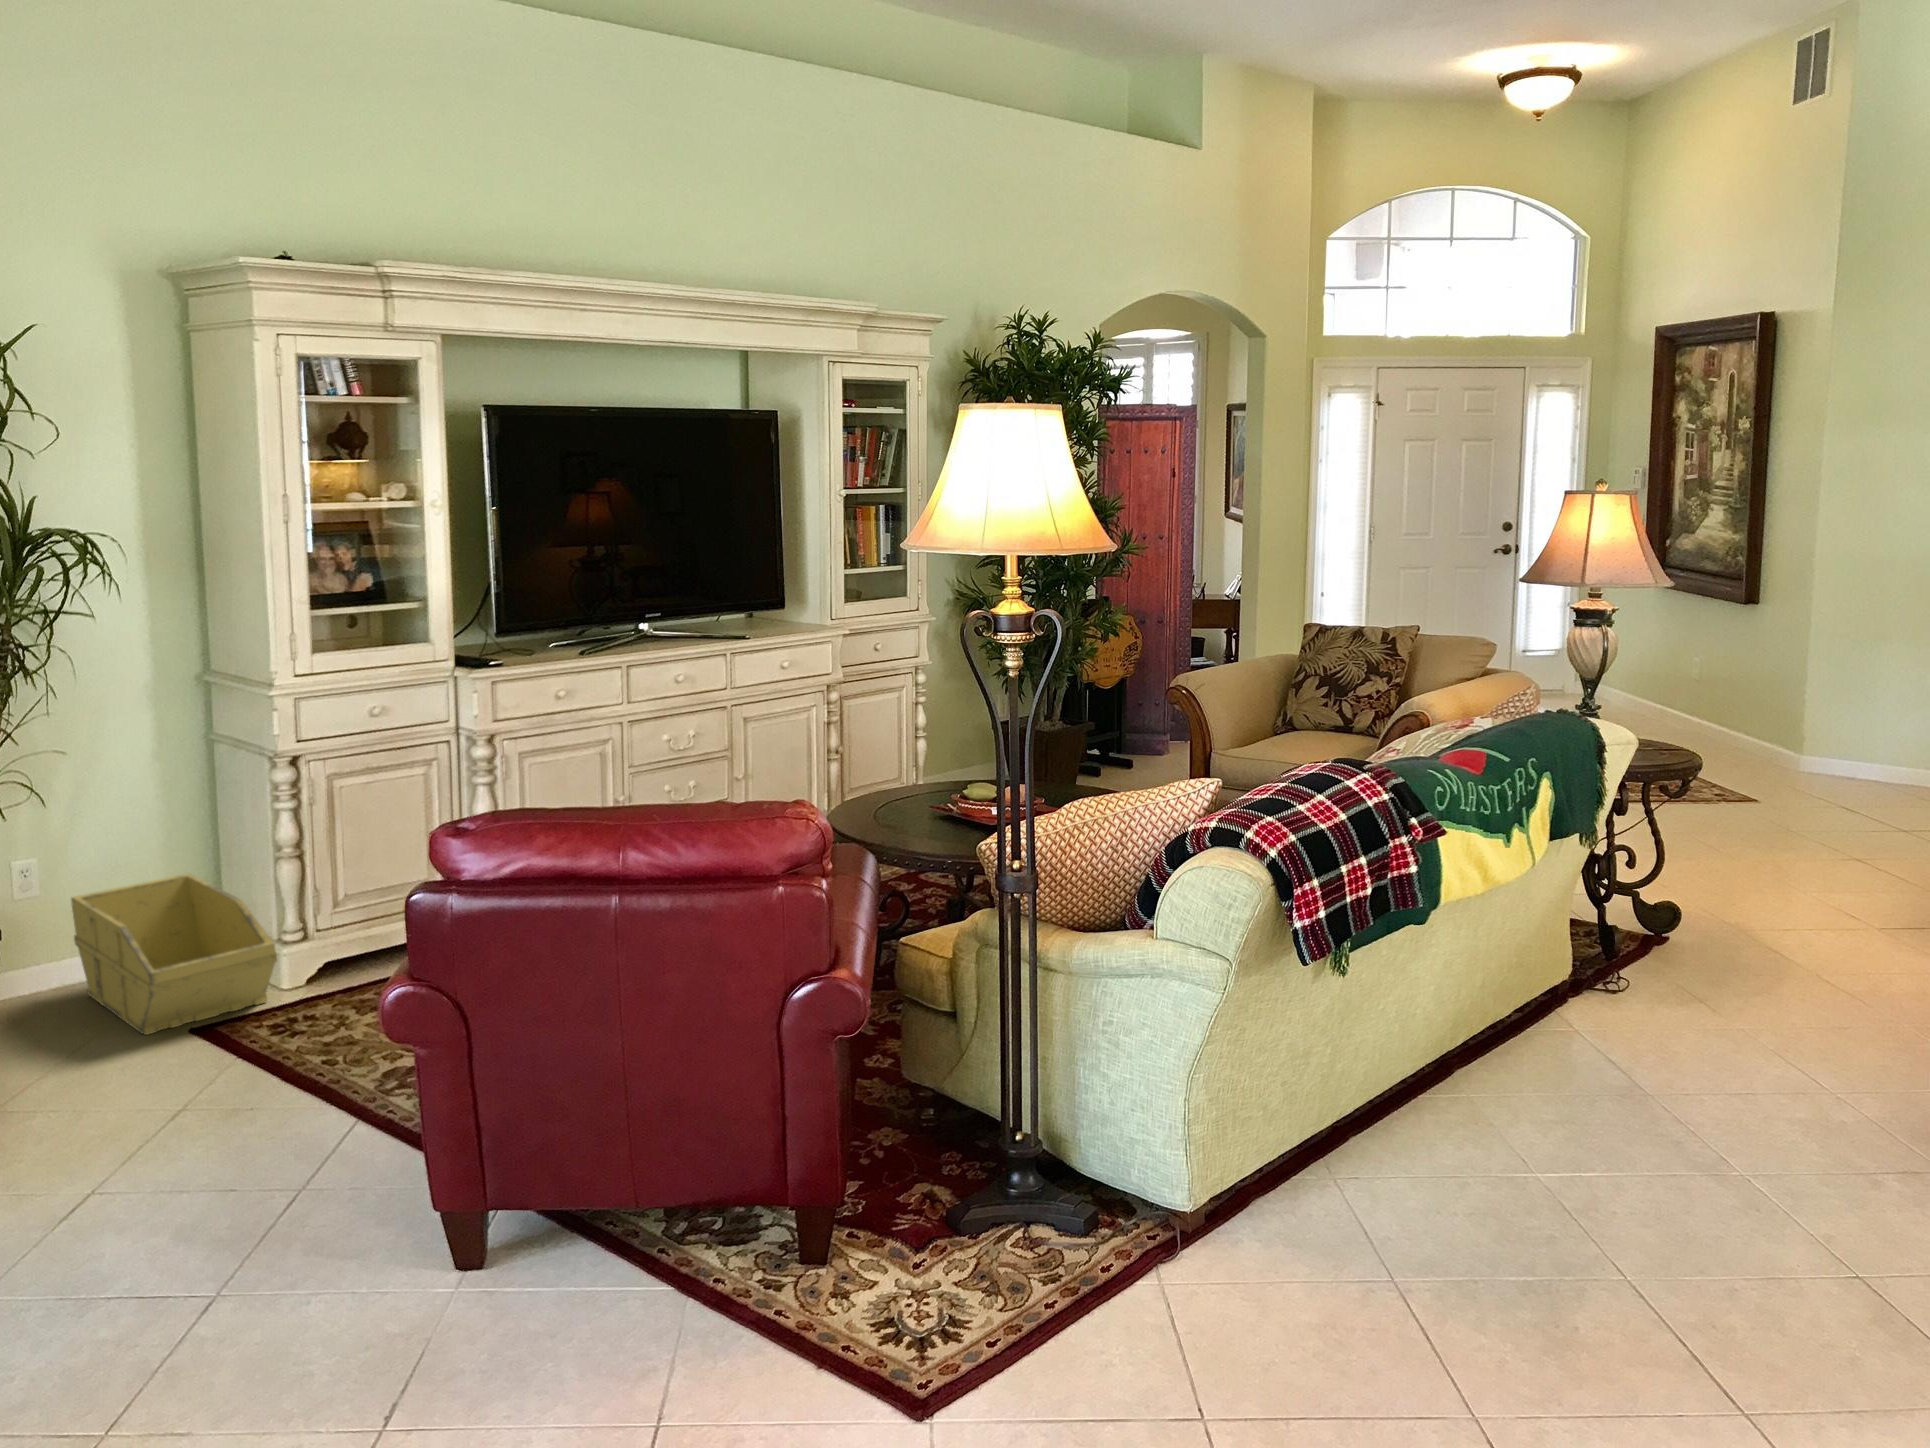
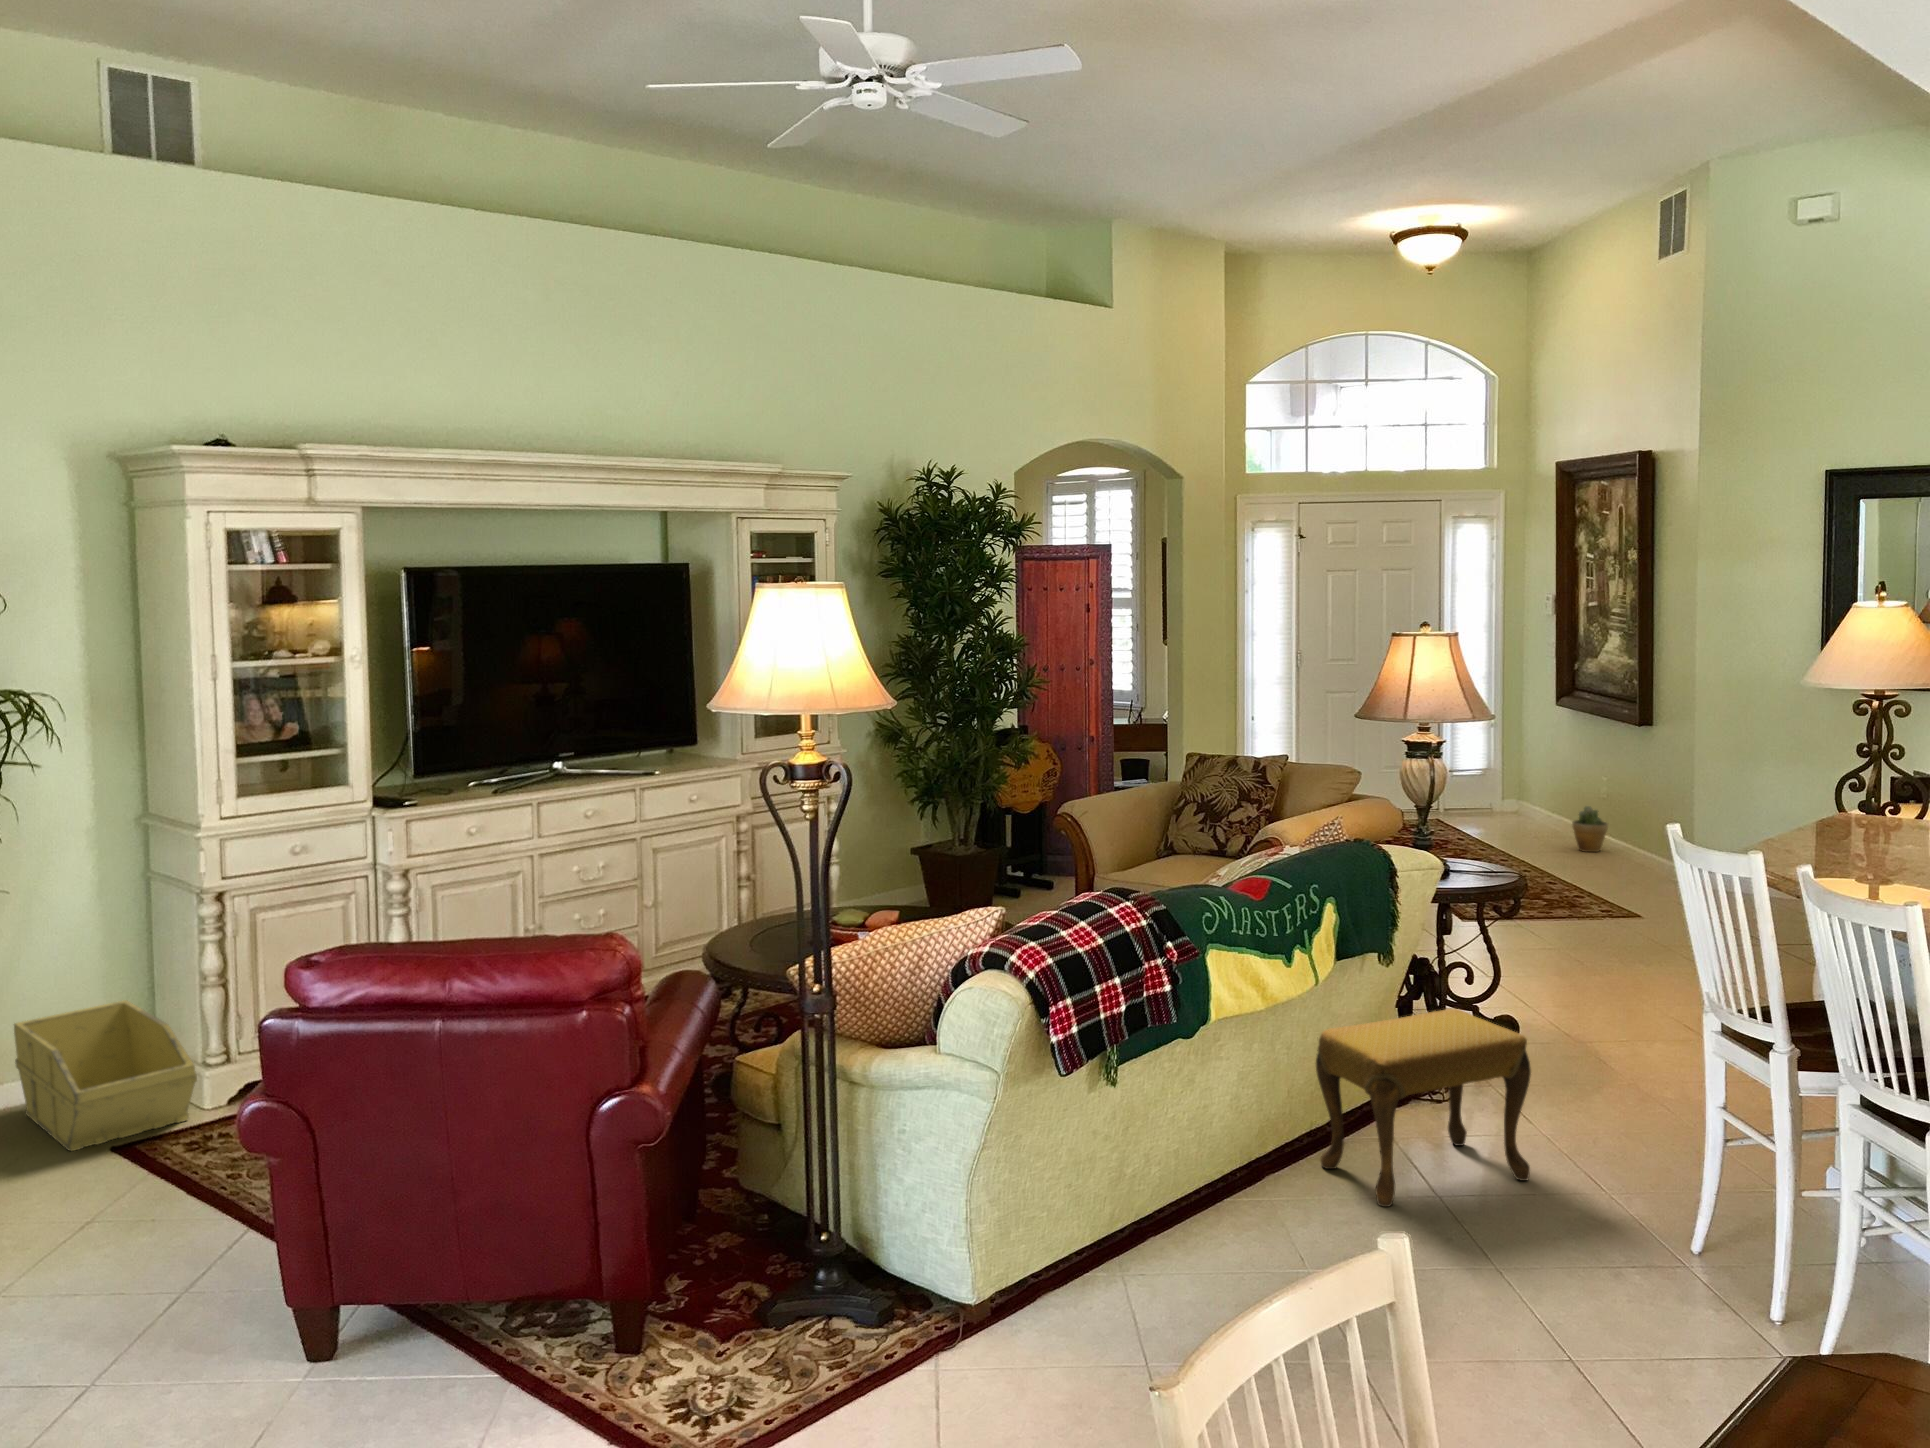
potted plant: none [1663,689,1701,737] -> present [1572,806,1608,852]
footstool: none [1509,895,1748,1106] -> present [1316,1009,1531,1207]

